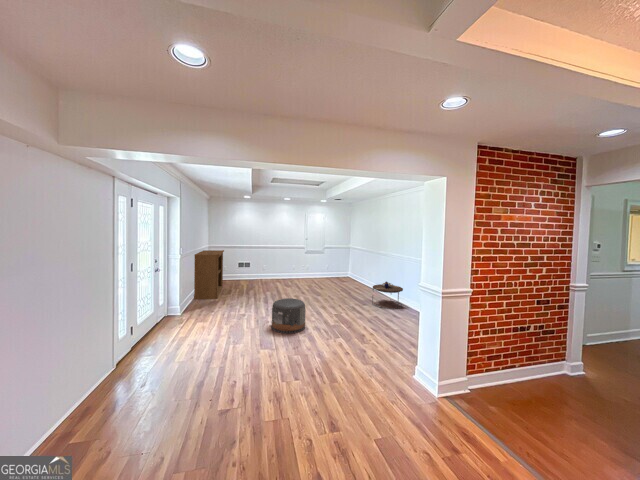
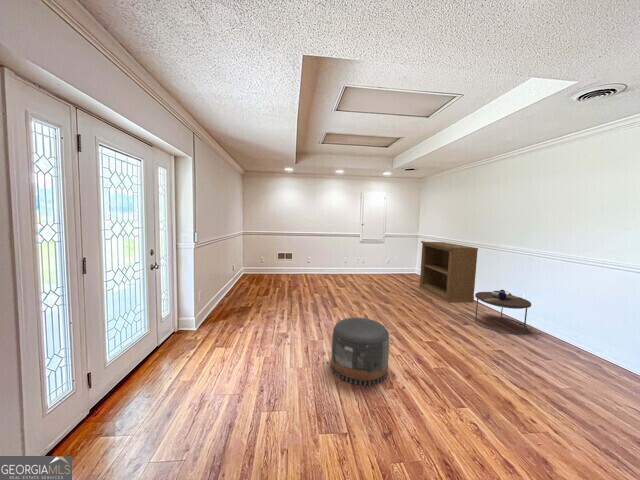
bookshelf: present [194,250,224,300] -> present [420,241,478,303]

